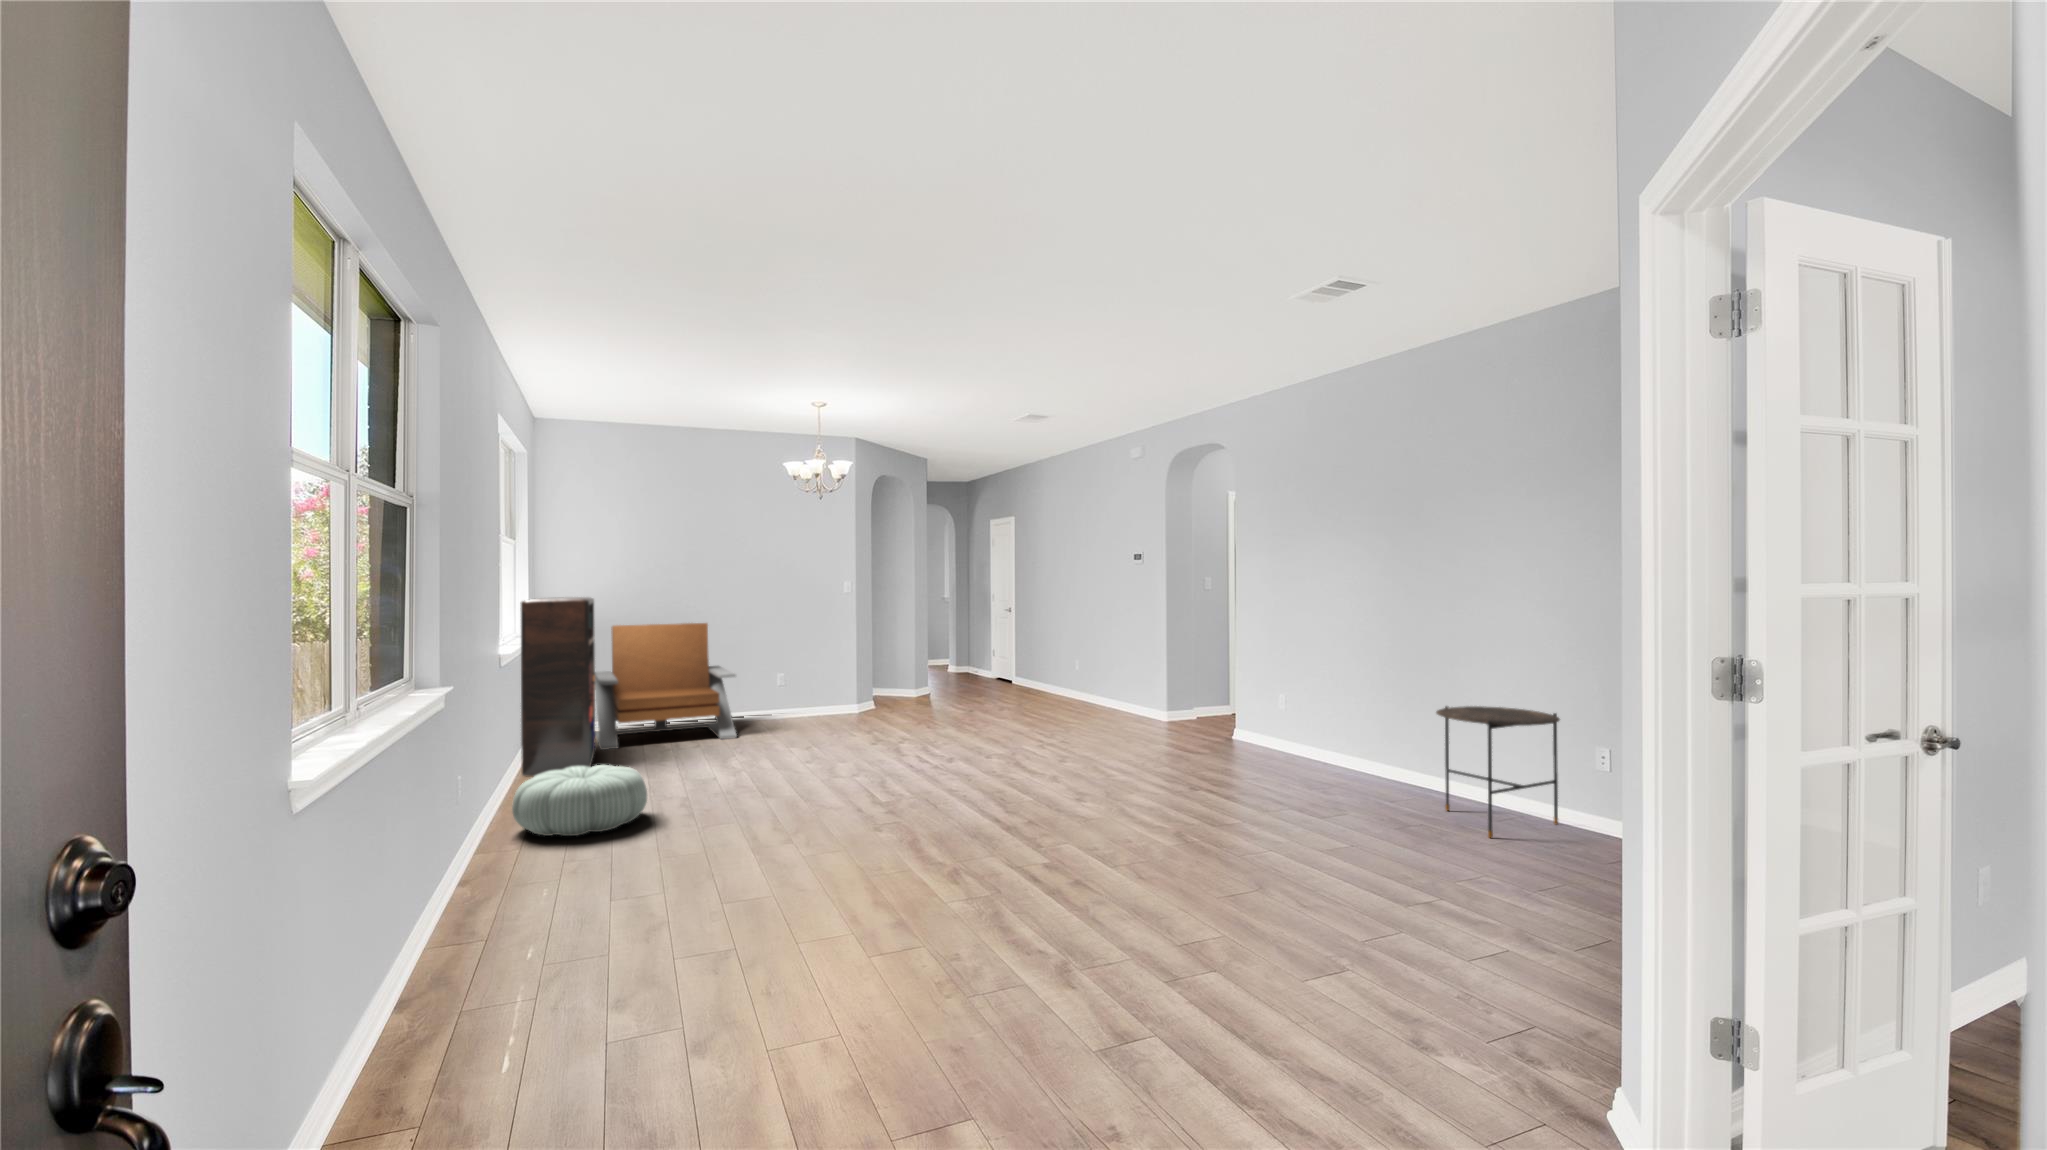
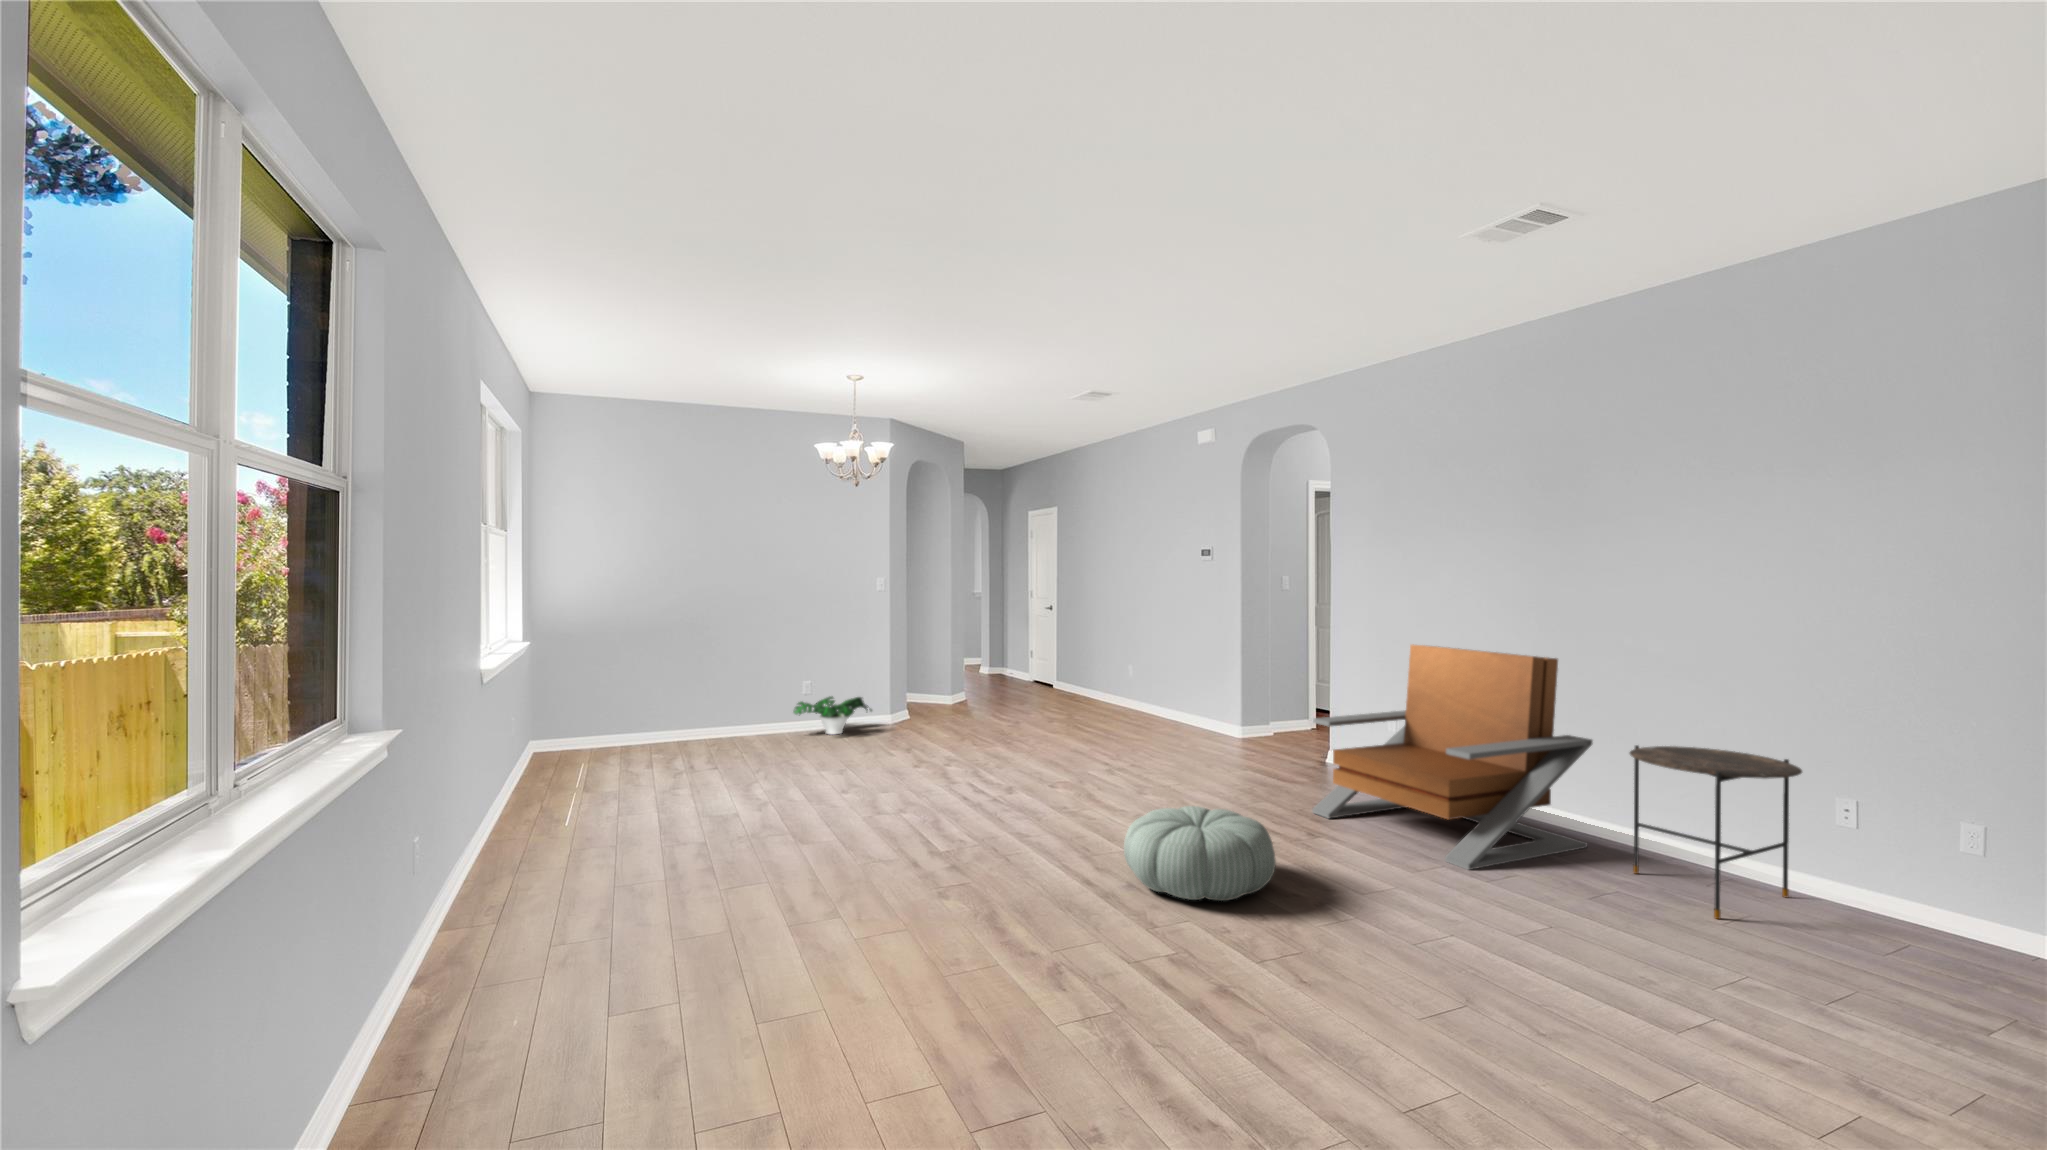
bookshelf: present [521,597,595,777] -> none [513,598,600,808]
lounge chair: present [595,623,737,750] -> present [1313,645,1593,870]
potted plant: none [768,688,839,721] -> present [793,696,872,734]
pouf: present [512,765,647,836] -> present [1124,806,1276,901]

